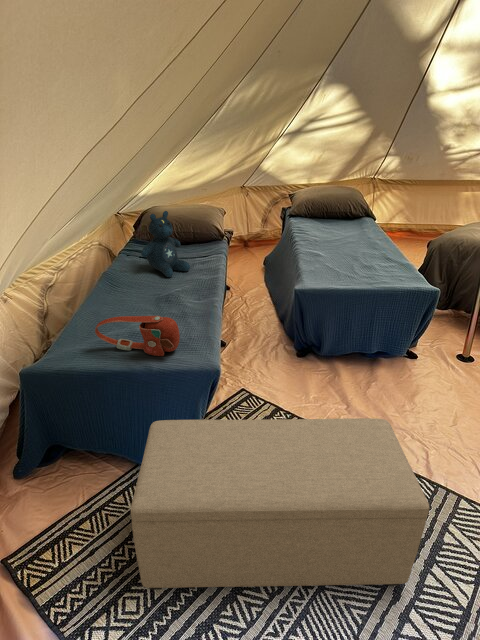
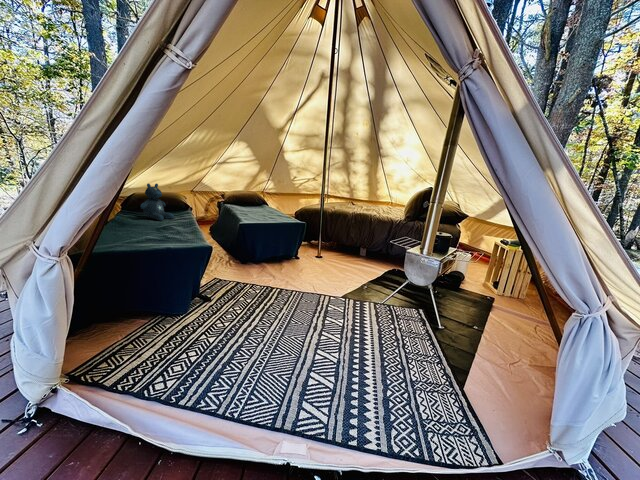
handbag: present [95,316,180,356] -> none [127,218,186,243]
ottoman: present [131,418,429,590] -> none [177,258,323,360]

